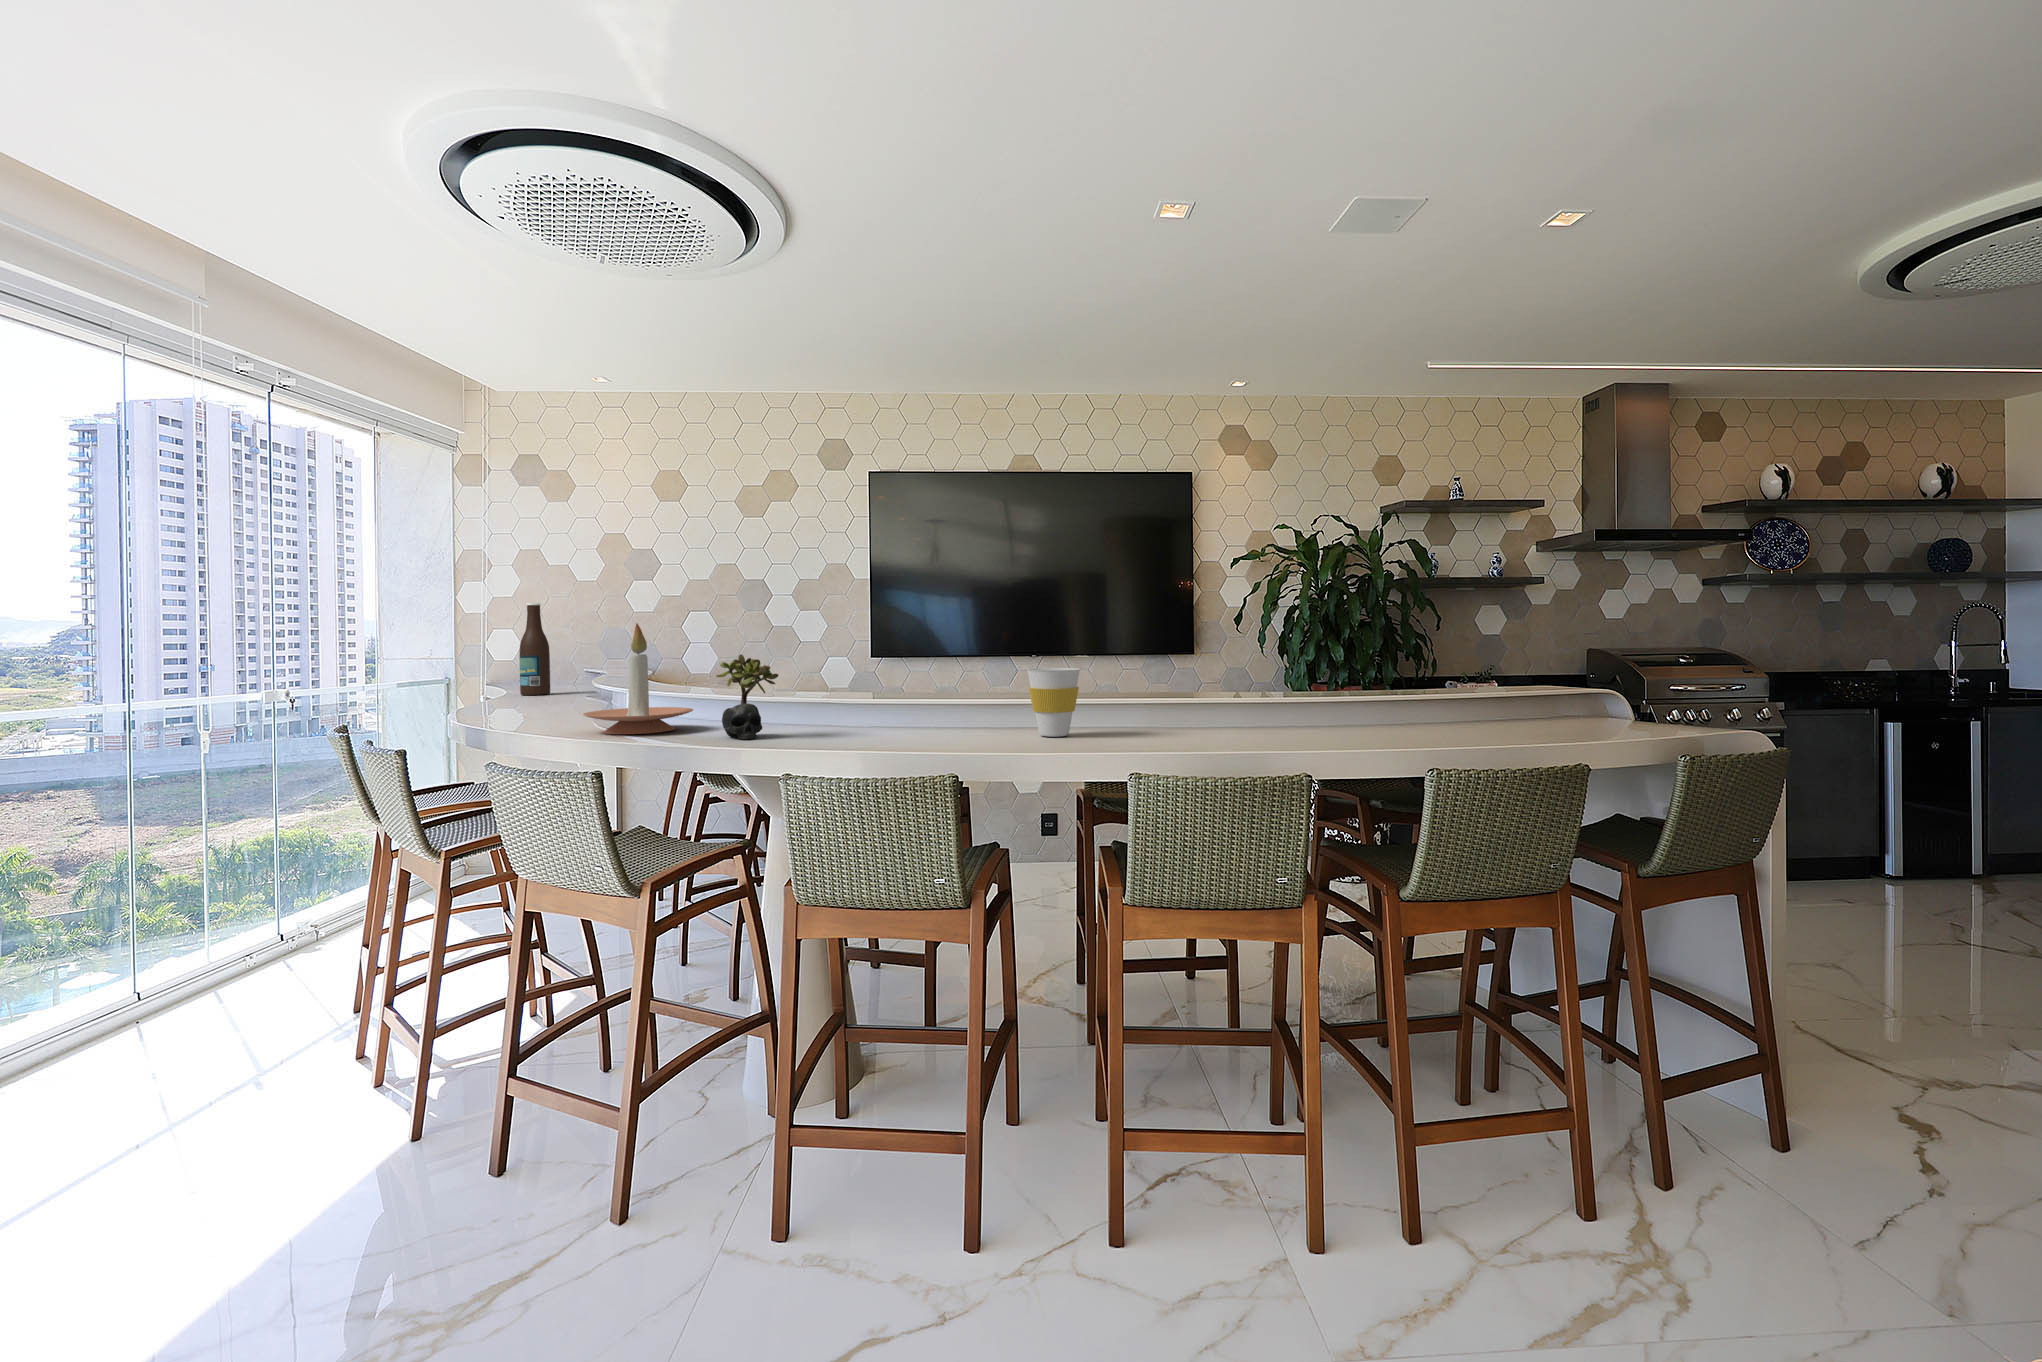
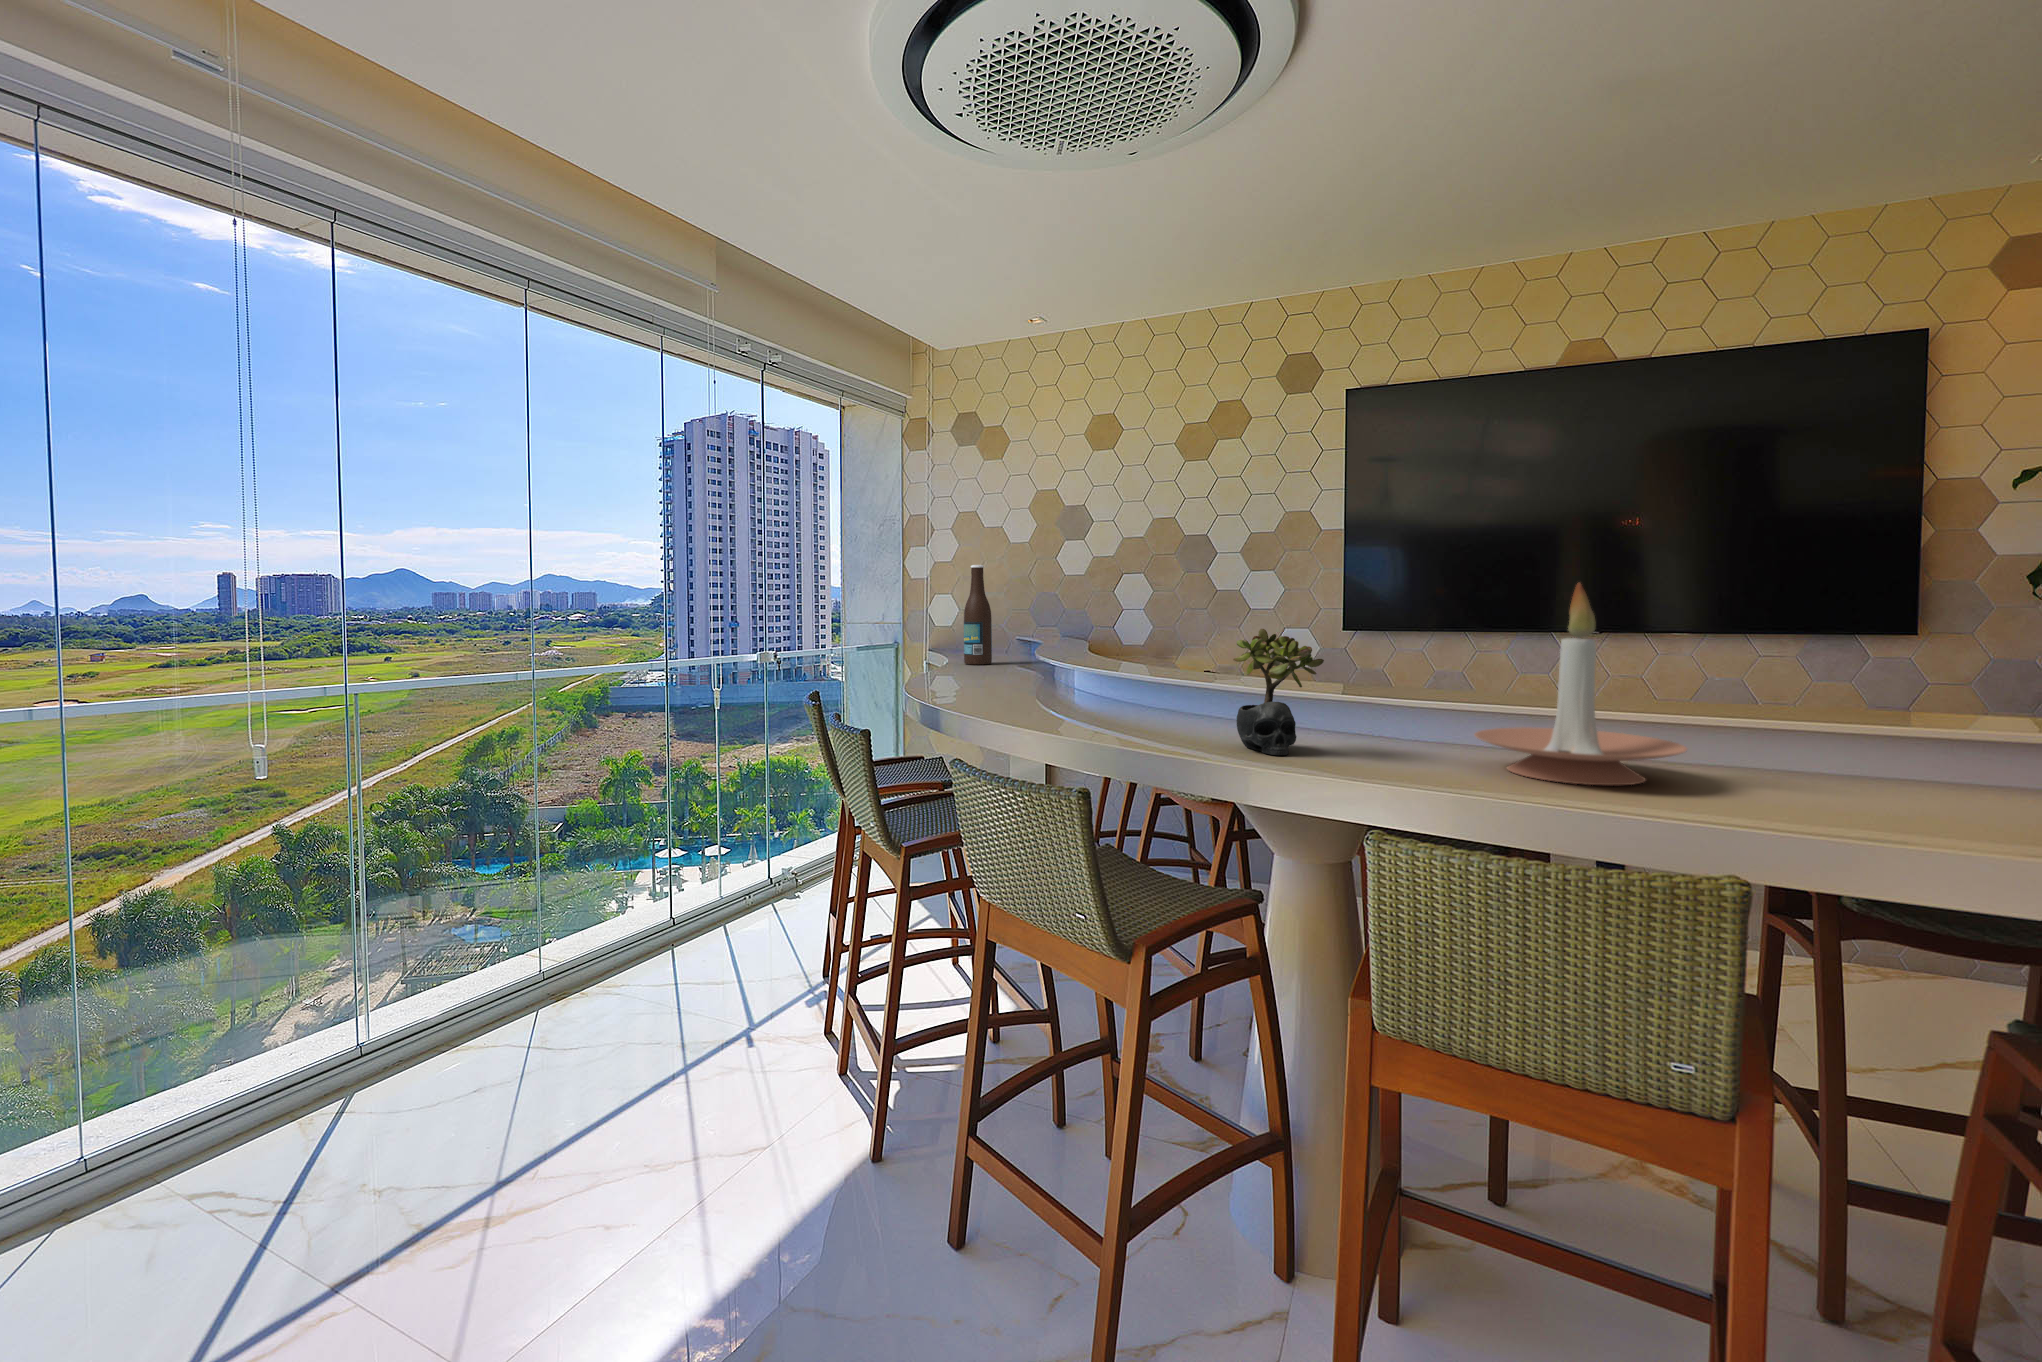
candle holder: present [583,623,693,734] -> present [1475,583,1687,785]
cup: present [1027,668,1080,737] -> none [1805,663,1952,798]

